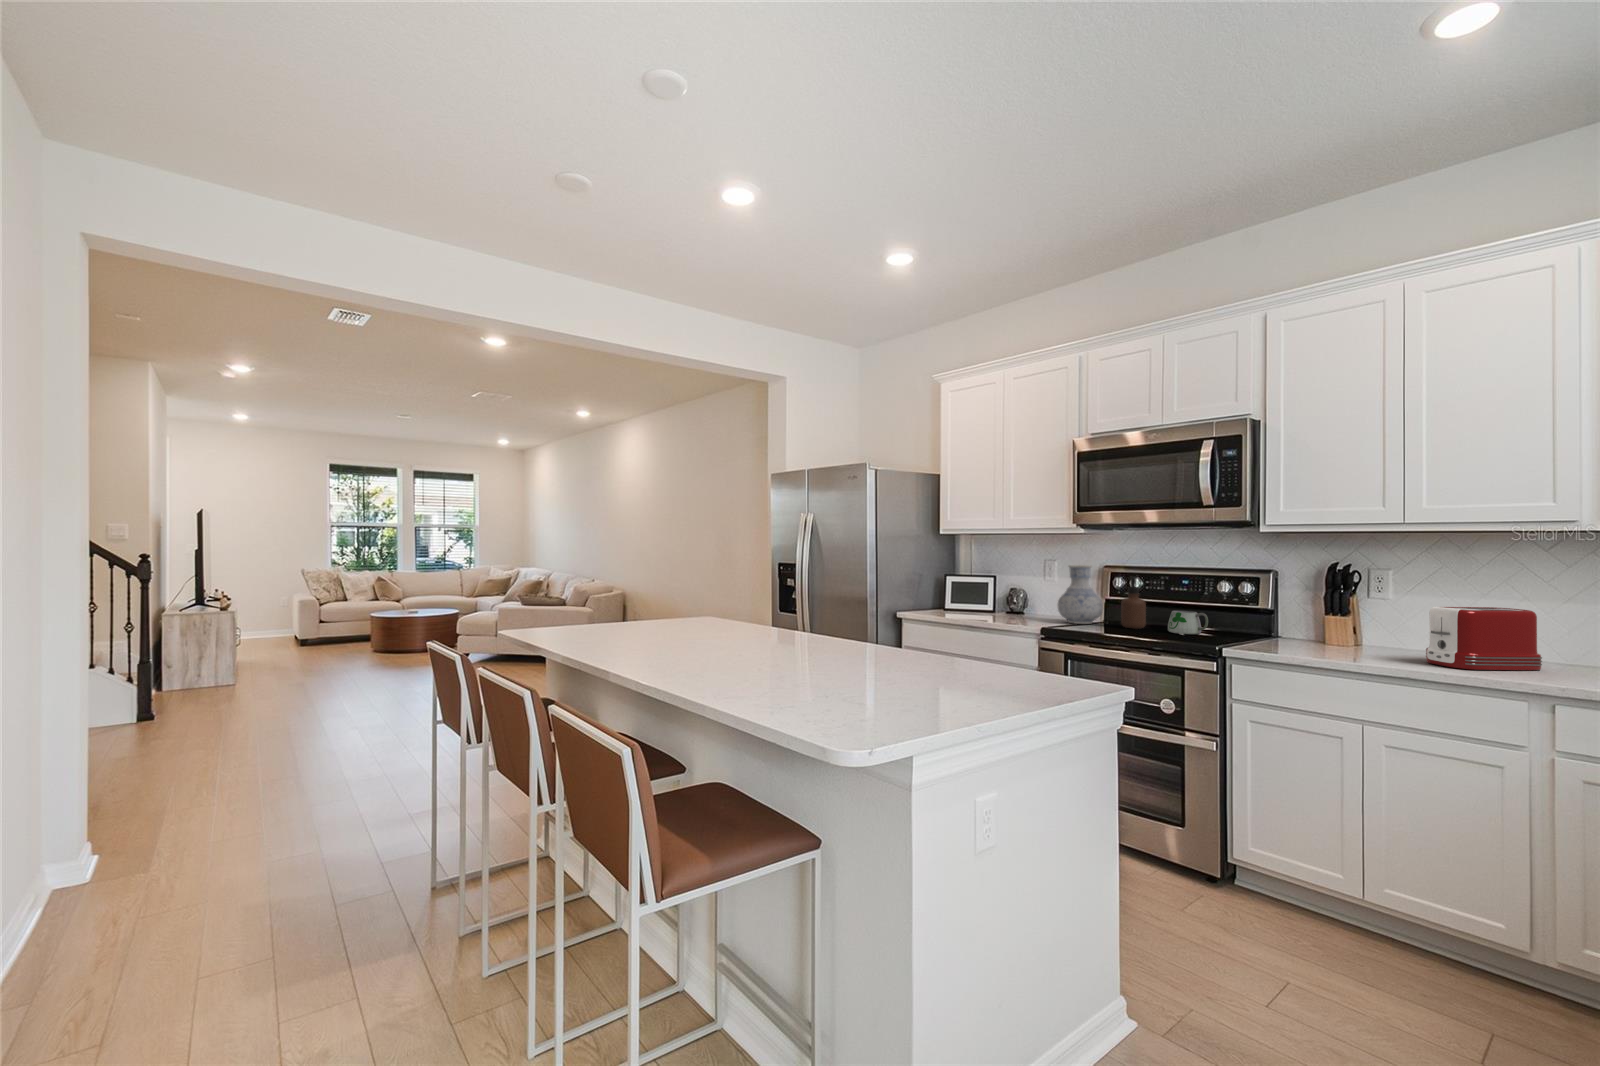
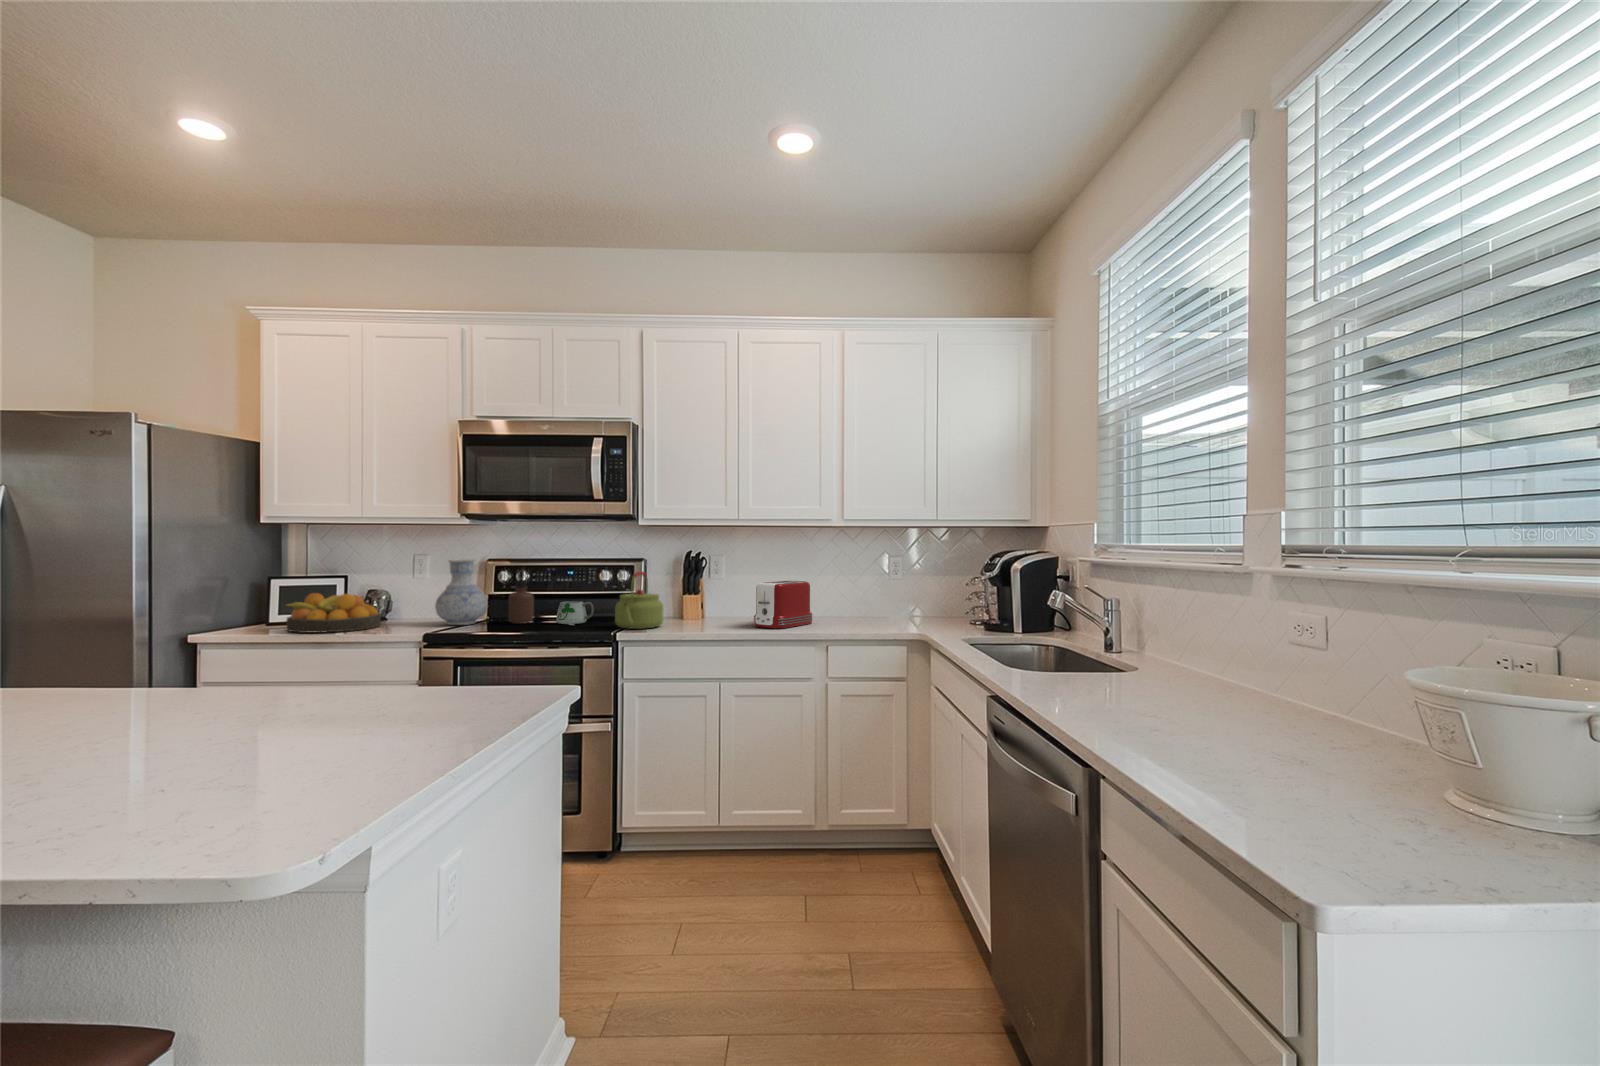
kettle: none [1228,584,1290,647] -> present [615,571,663,629]
fruit bowl: none [951,588,1017,620] -> present [286,593,381,633]

